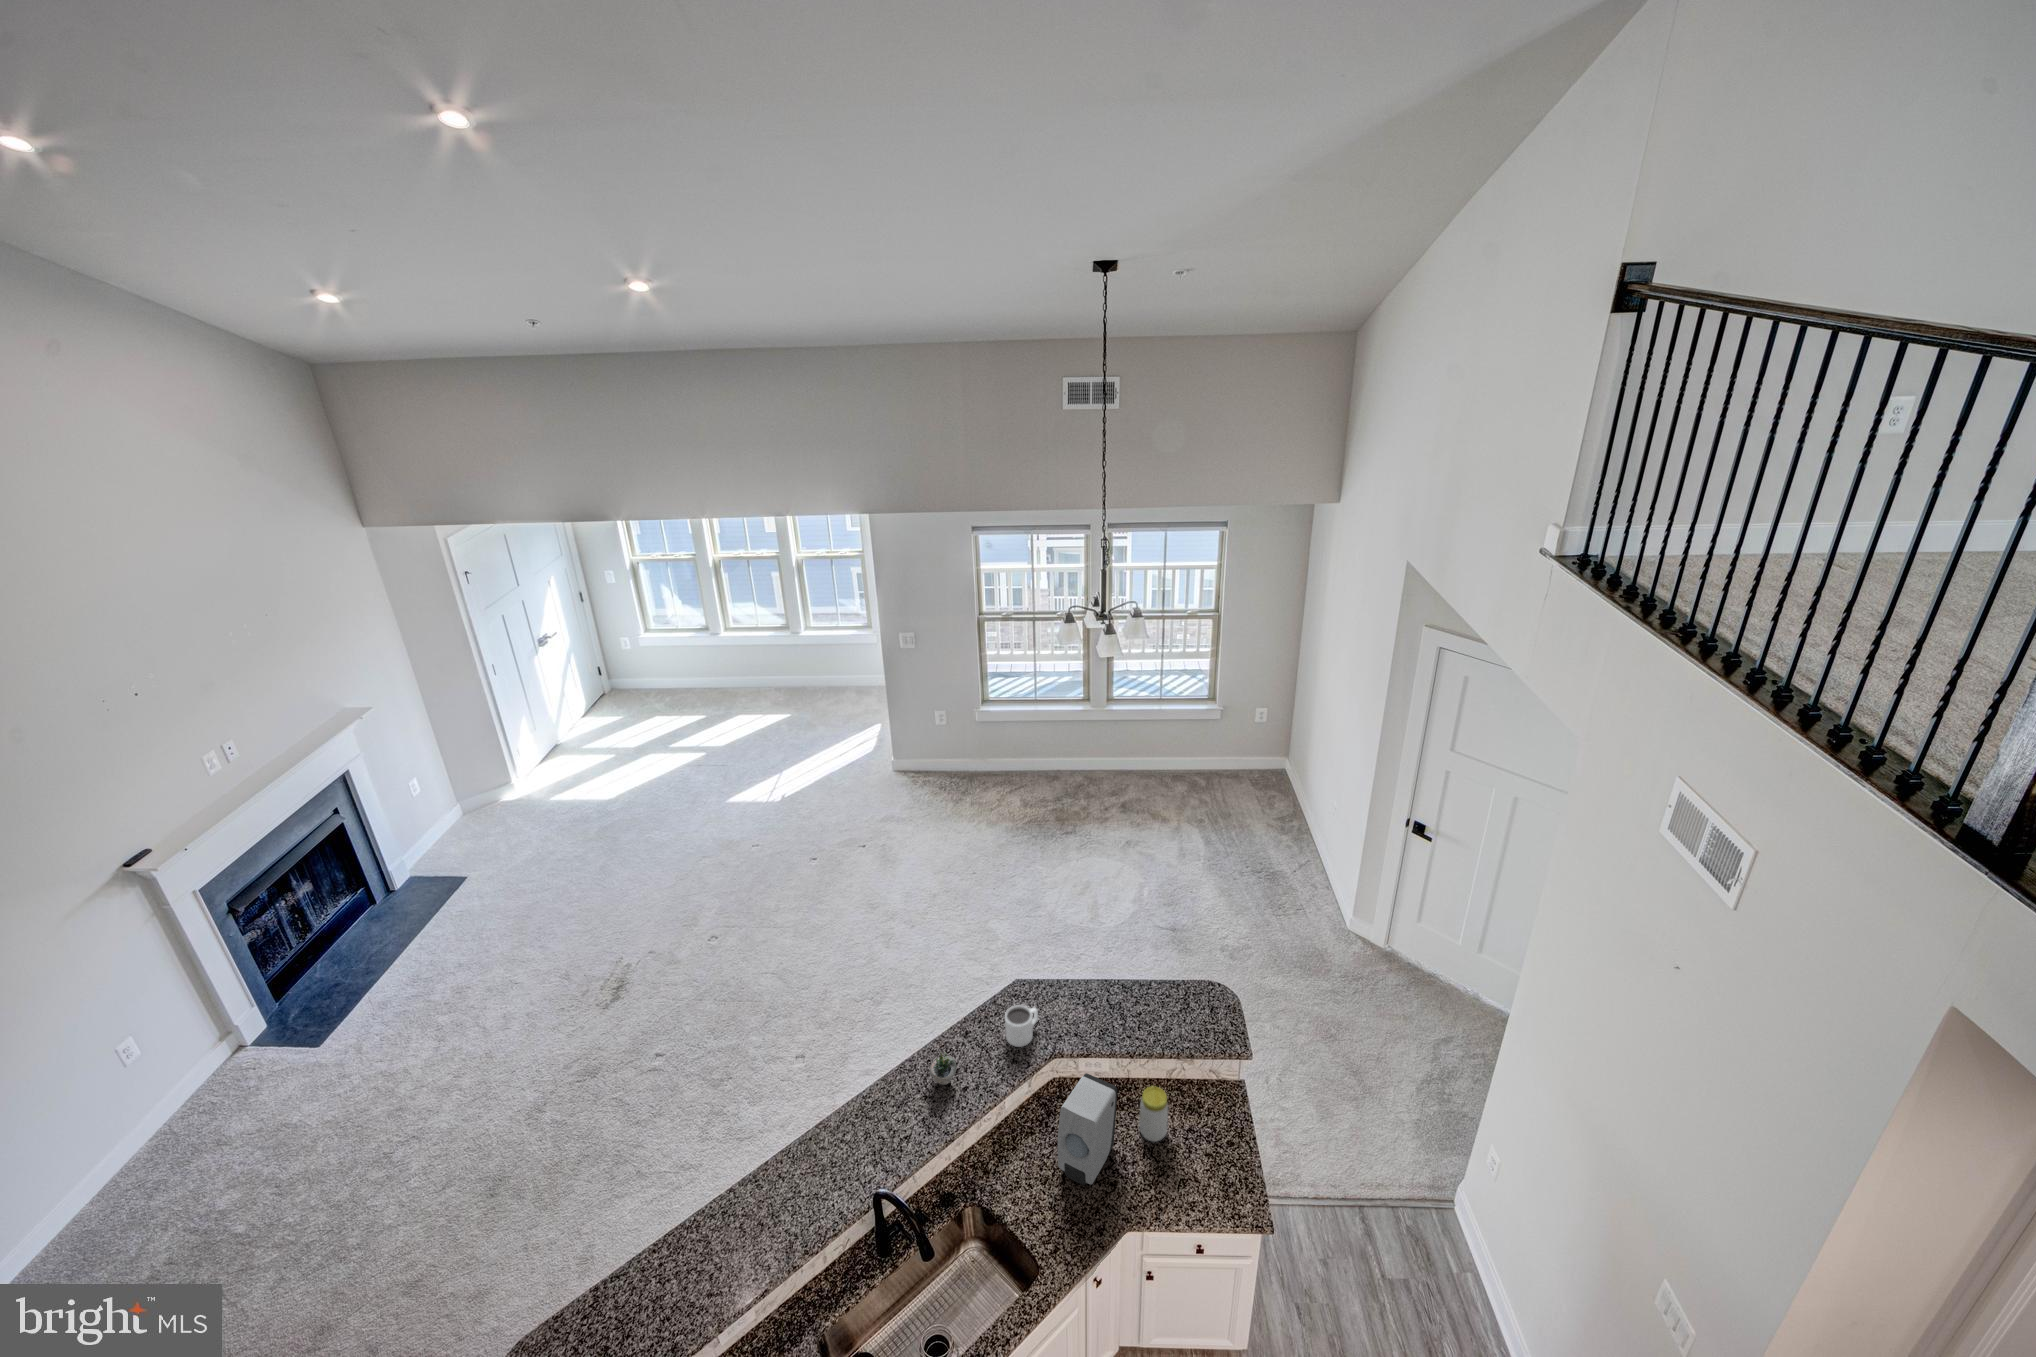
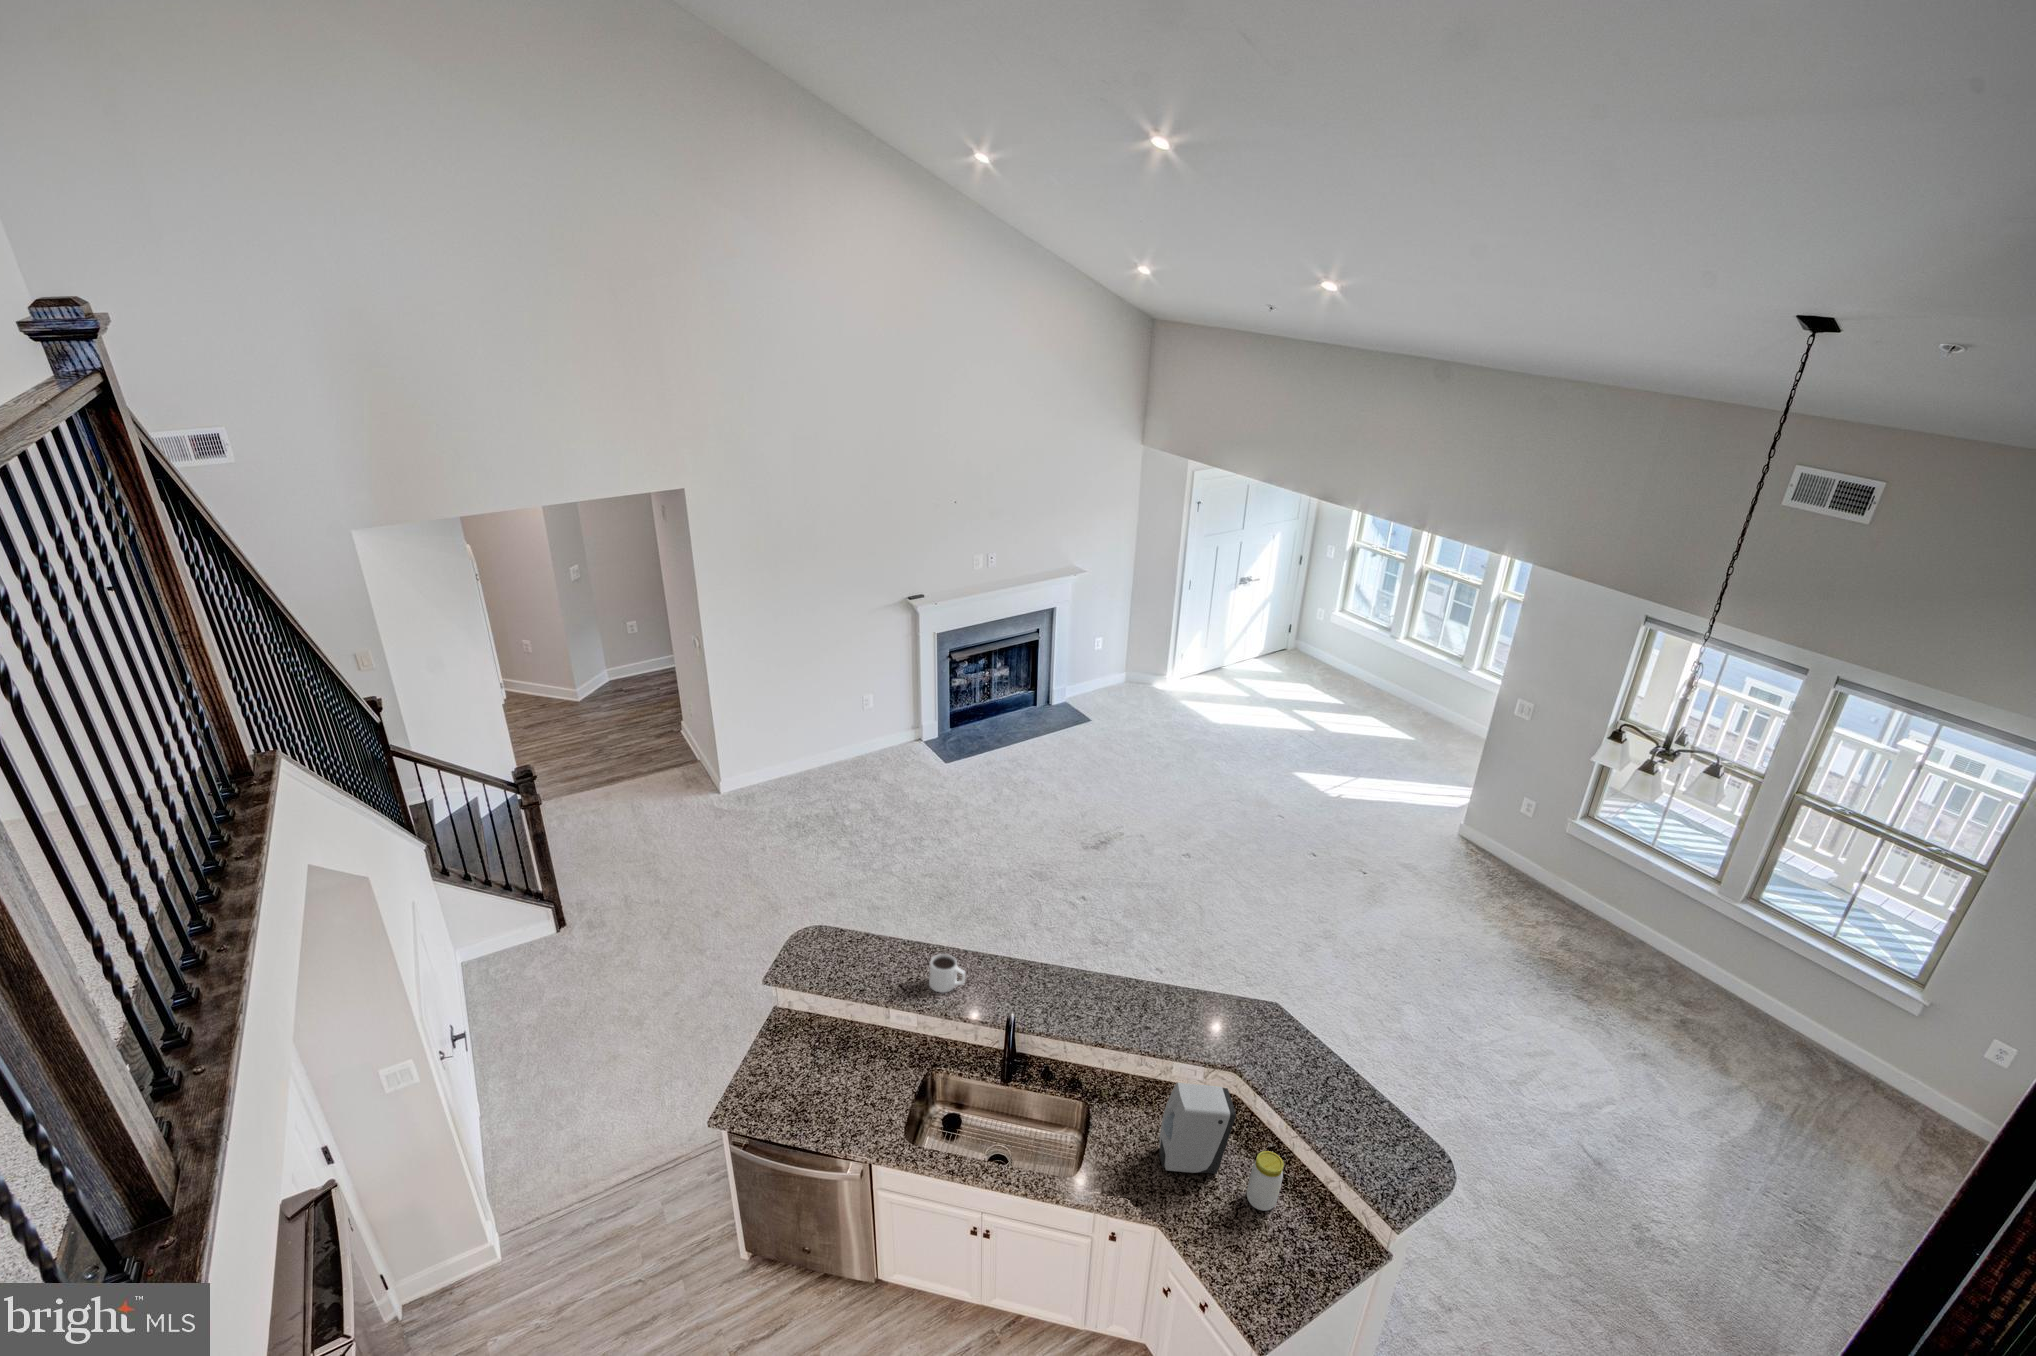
mug: present [1005,1005,1038,1047] -> present [929,954,965,993]
succulent plant: present [930,1049,981,1085] -> none [1129,982,1170,1015]

